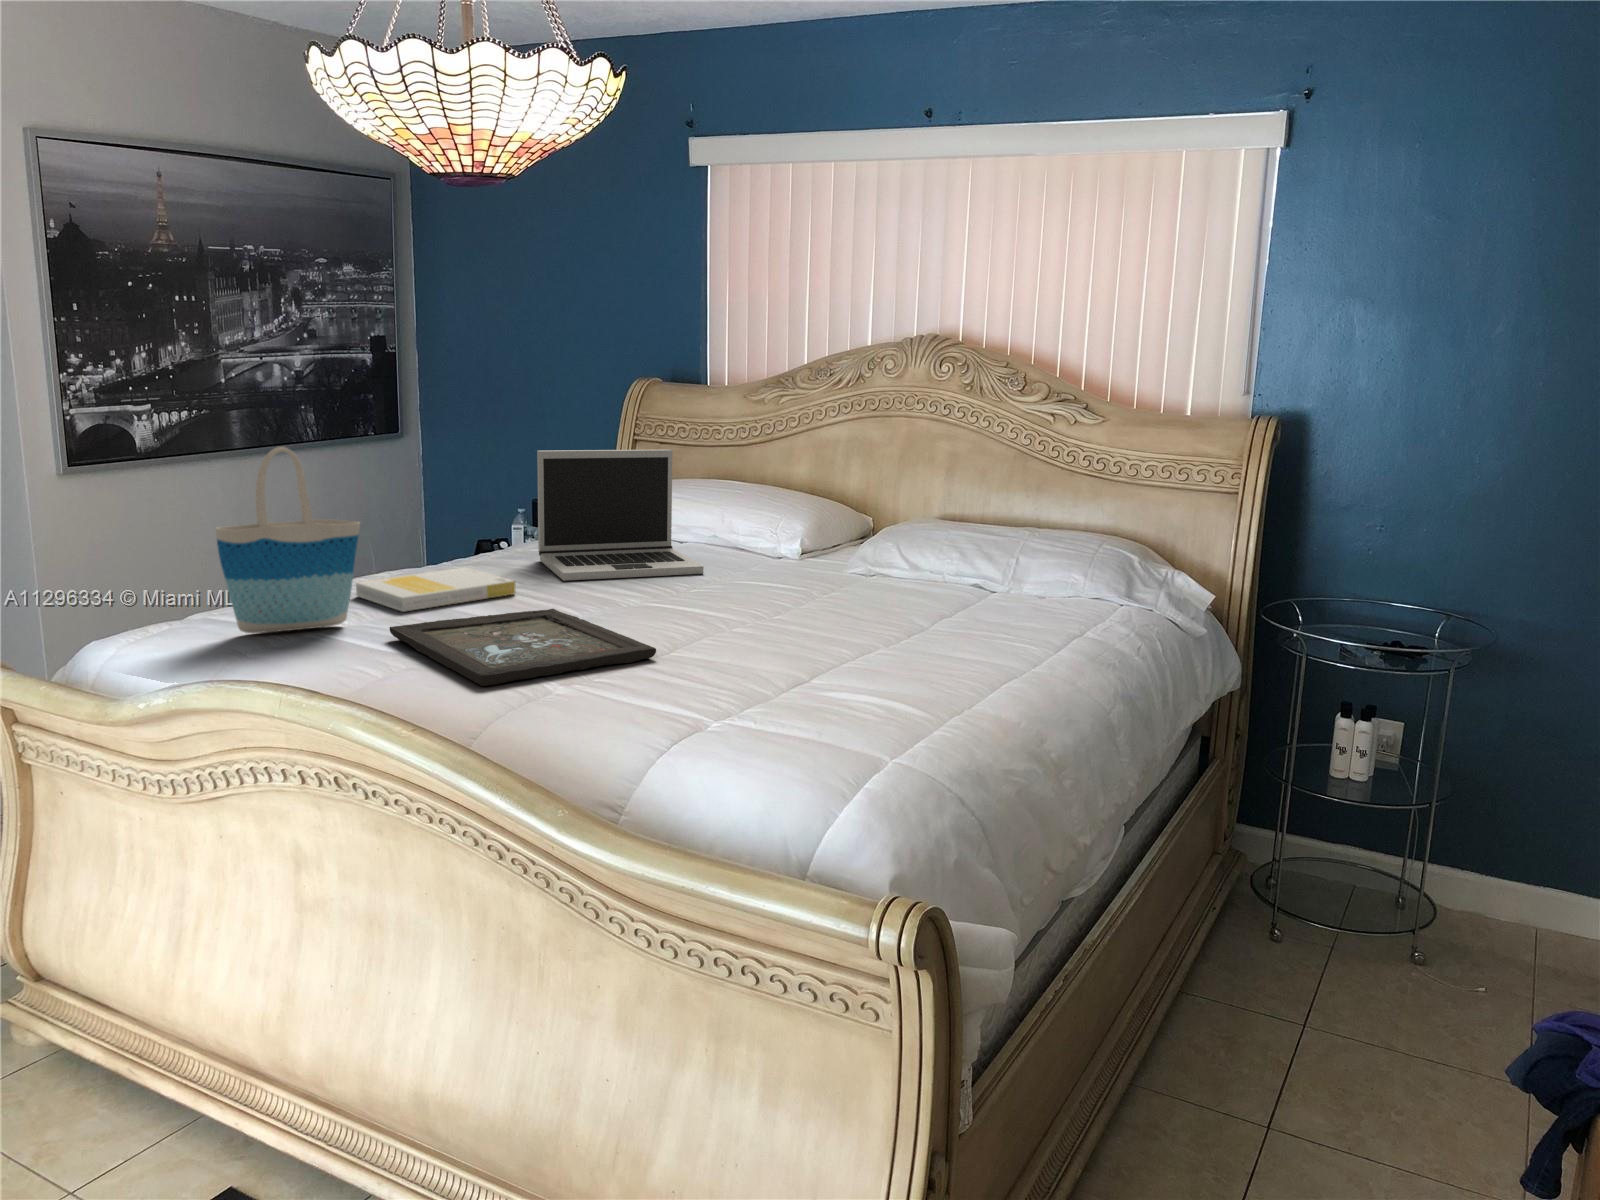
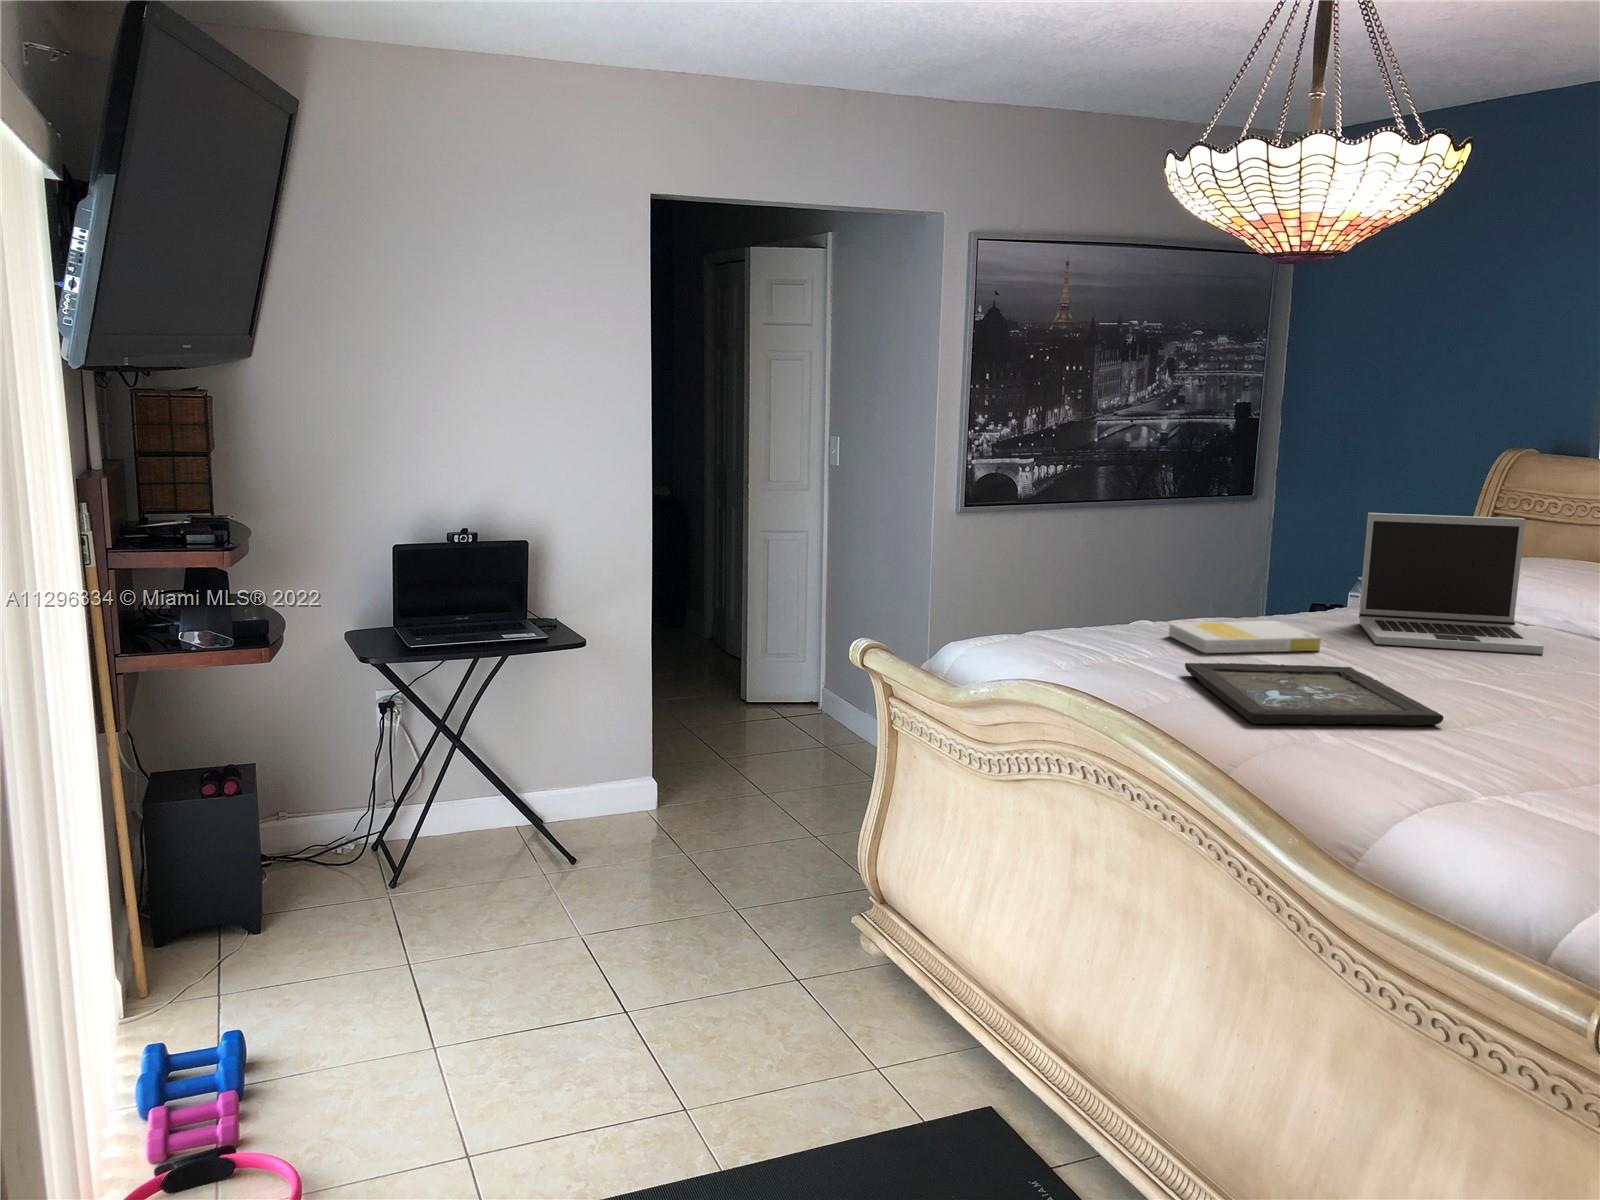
tote bag: present [216,447,360,633] -> none [1052,497,1173,657]

